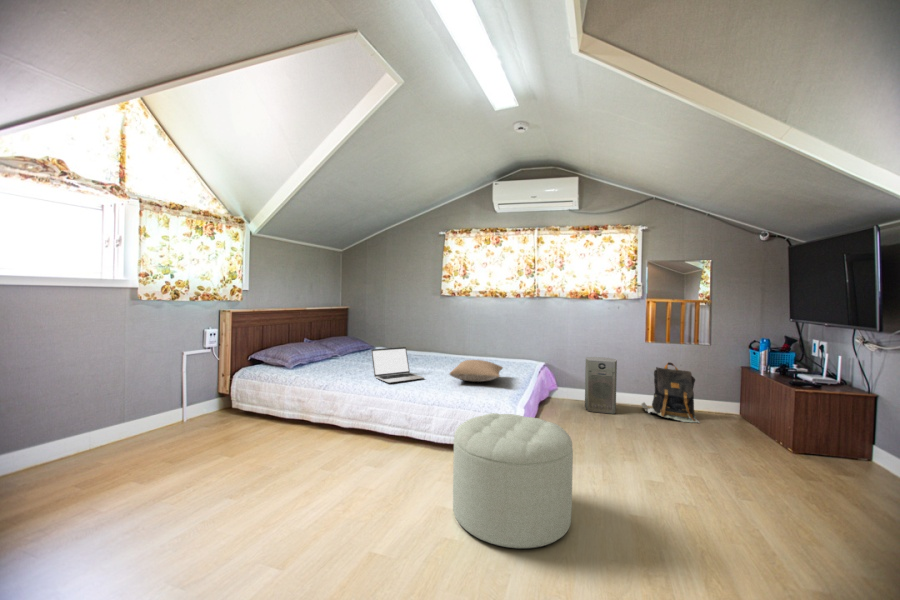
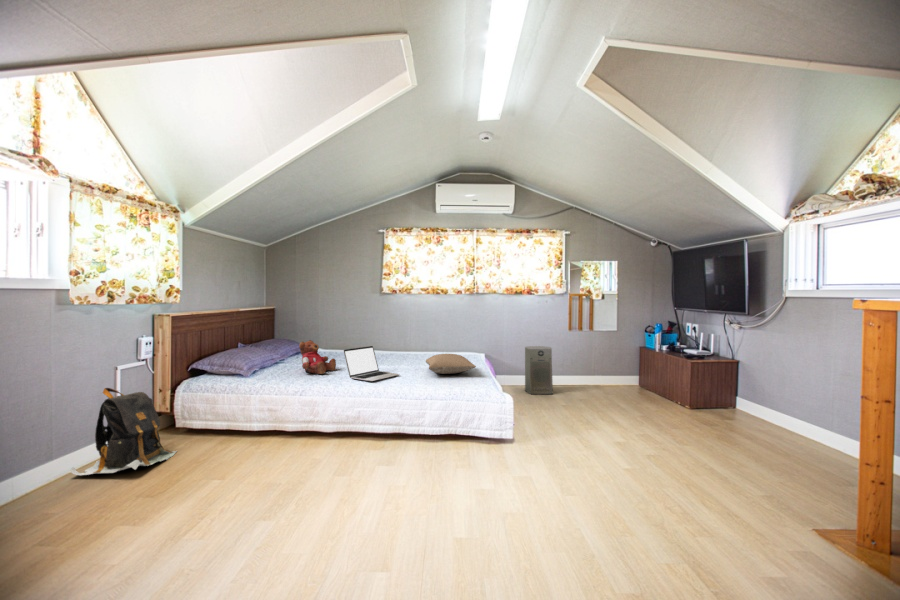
teddy bear: none [340,338,375,371] -> present [299,340,336,374]
backpack: present [642,362,699,423] -> present [70,388,176,475]
ottoman: present [453,413,573,548] -> none [484,394,583,495]

